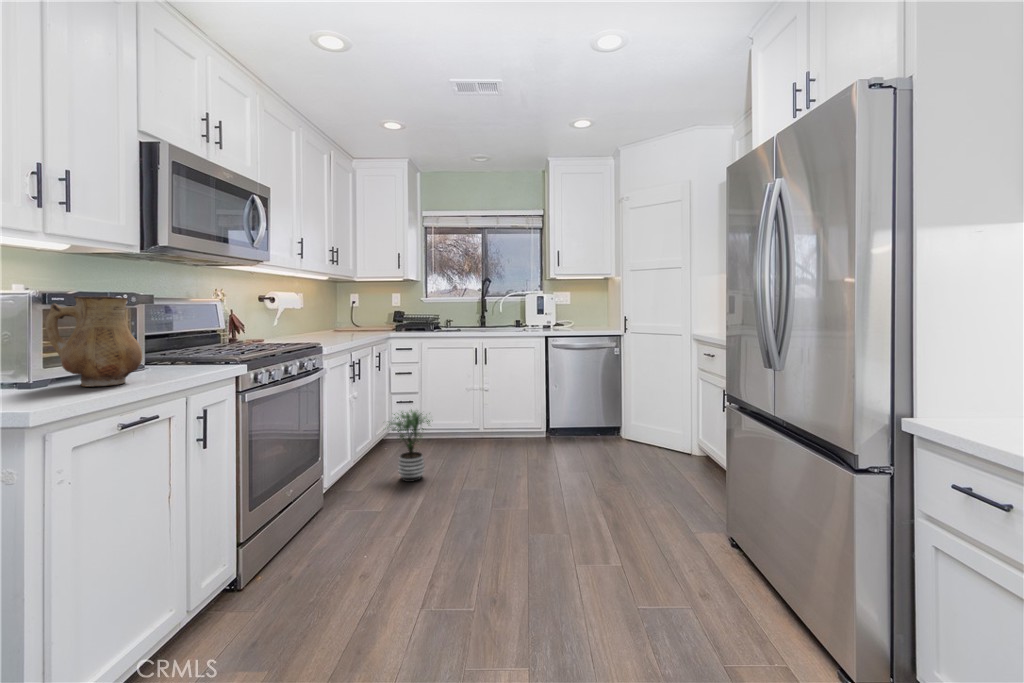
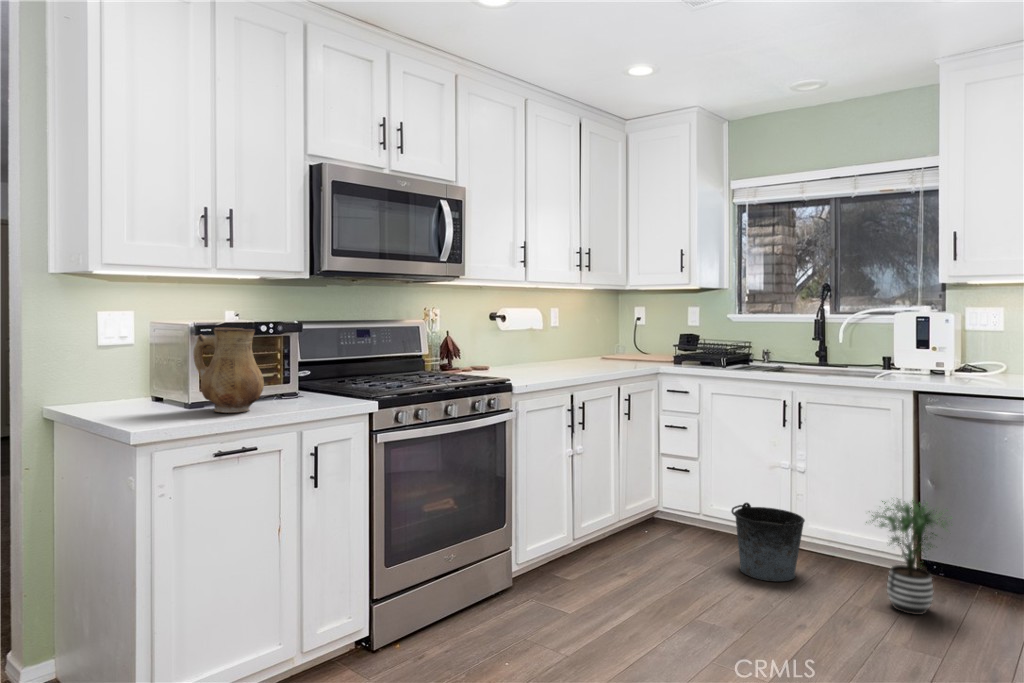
potted plant: present [385,410,430,482] -> present [866,500,951,615]
bucket: none [458,416,503,461] -> present [731,503,805,582]

